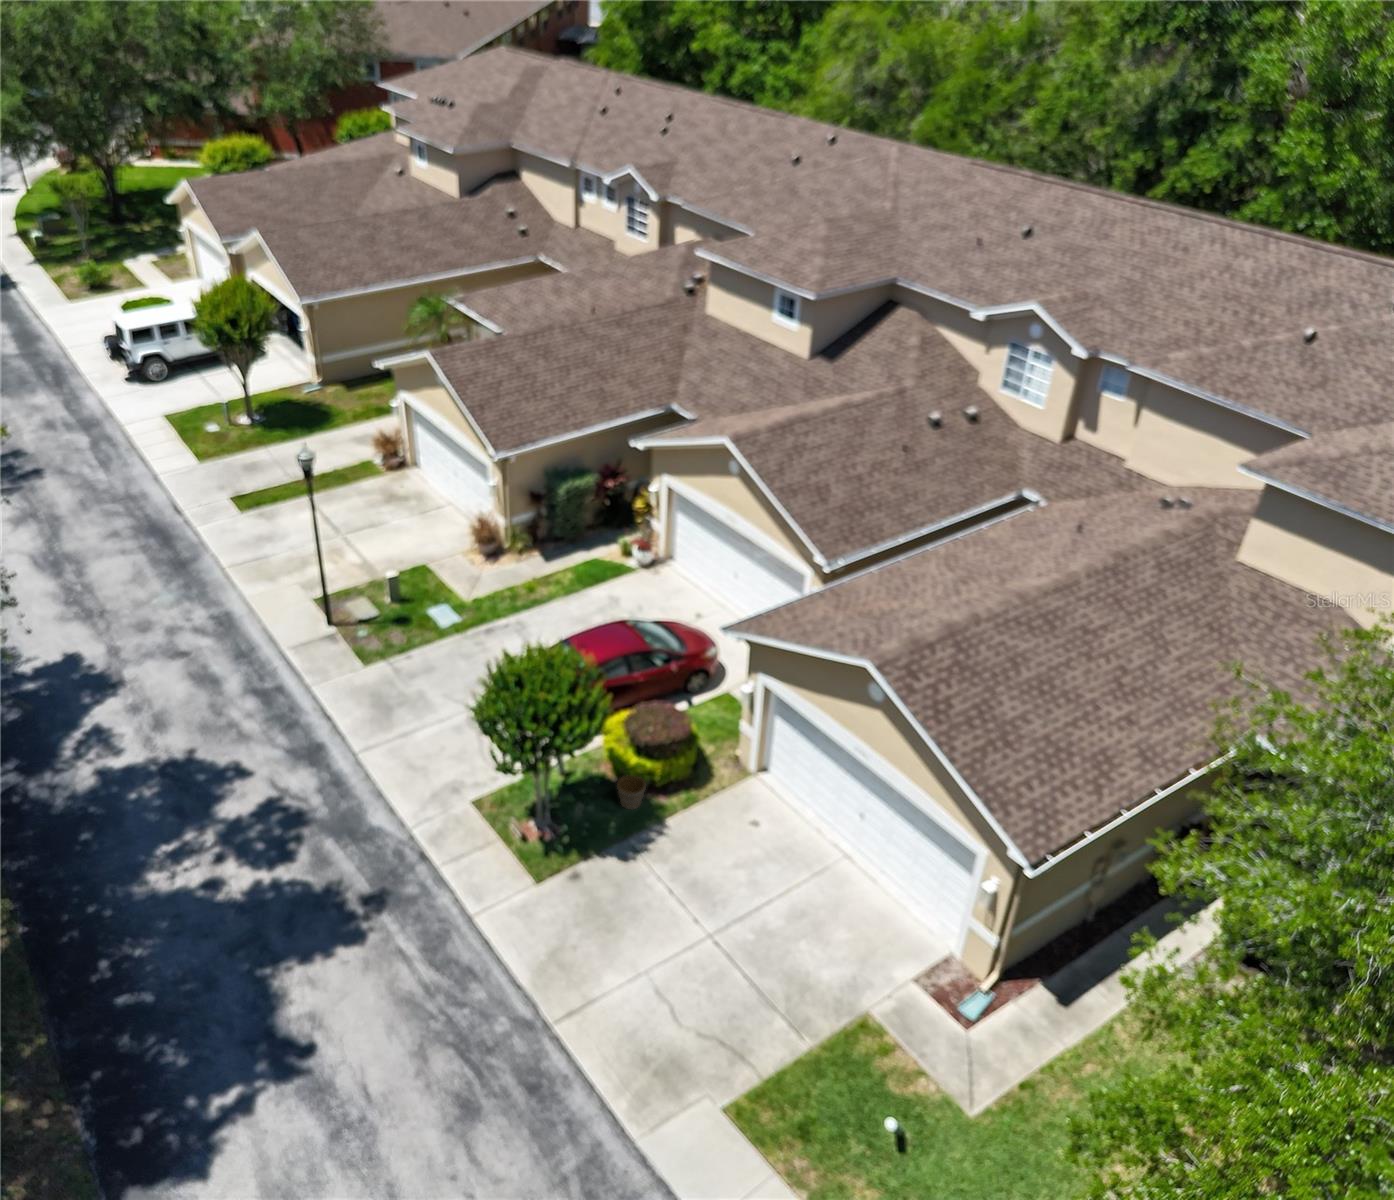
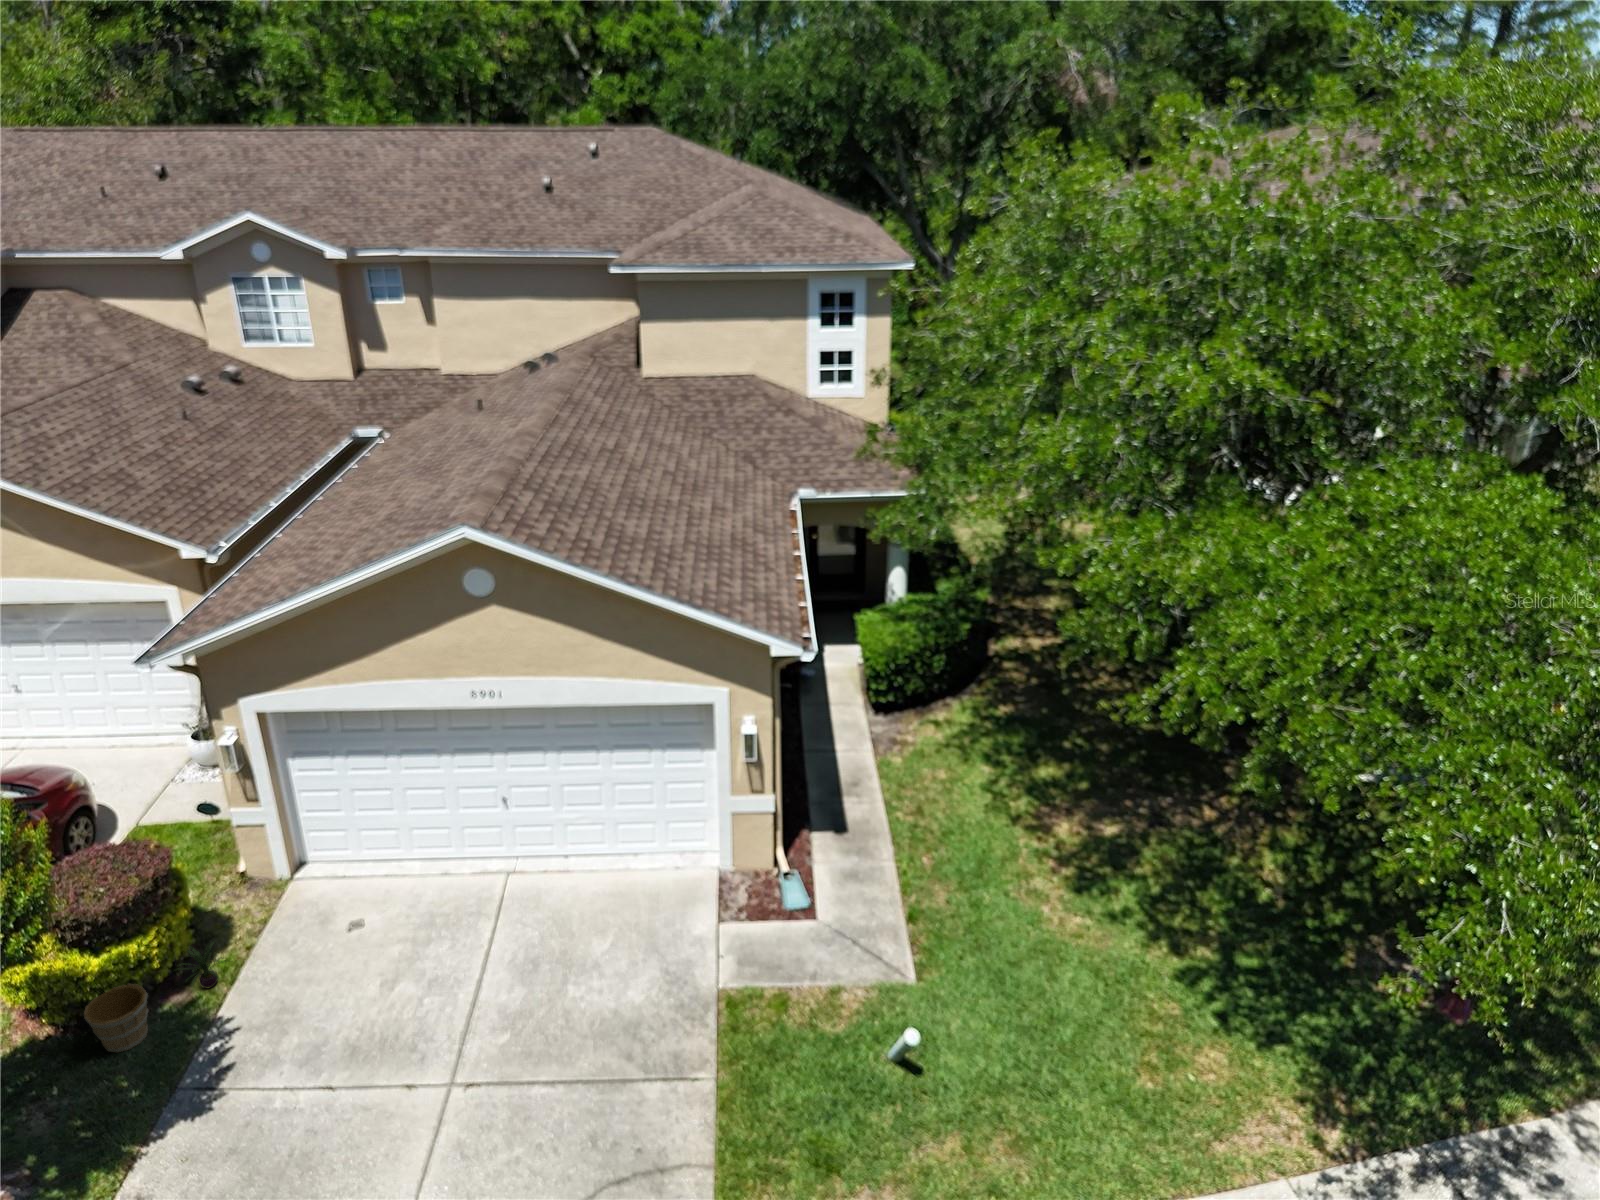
decorative plant: none [665,779,691,806] -> present [182,943,222,989]

